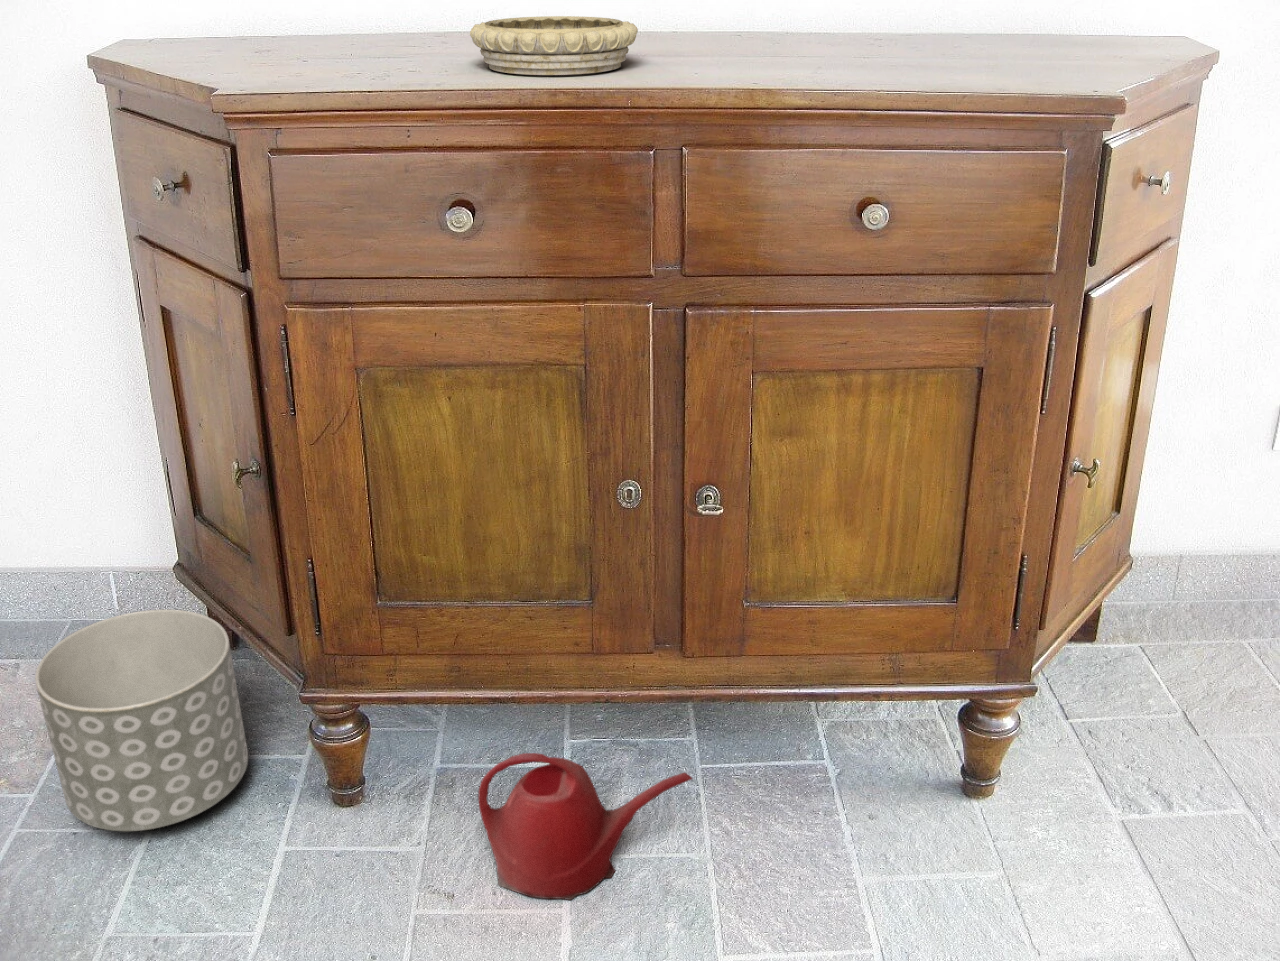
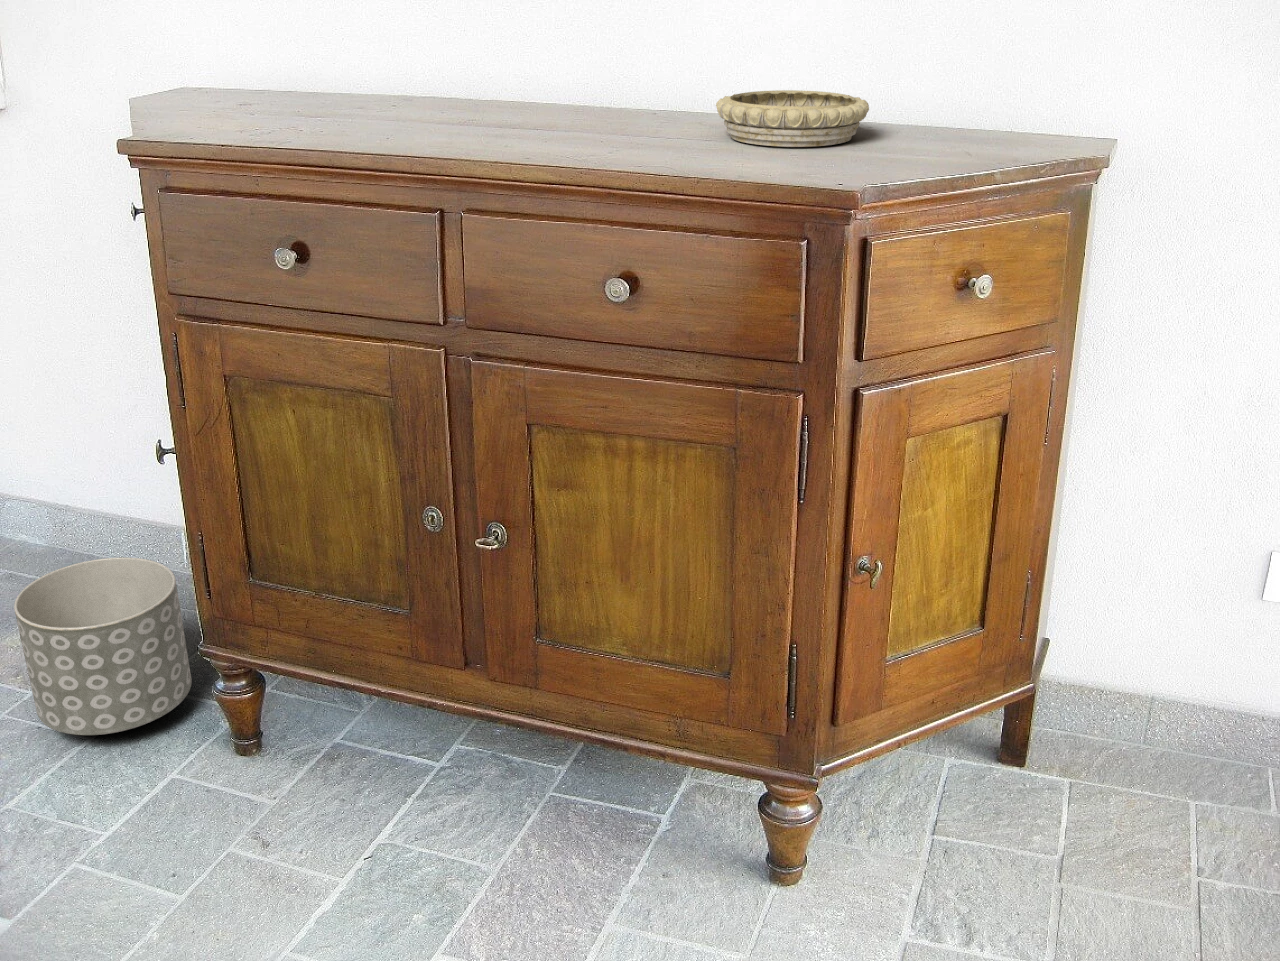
decorative bowl: present [470,16,638,75] -> present [716,90,869,147]
watering can: present [478,753,692,900] -> none [298,733,462,875]

